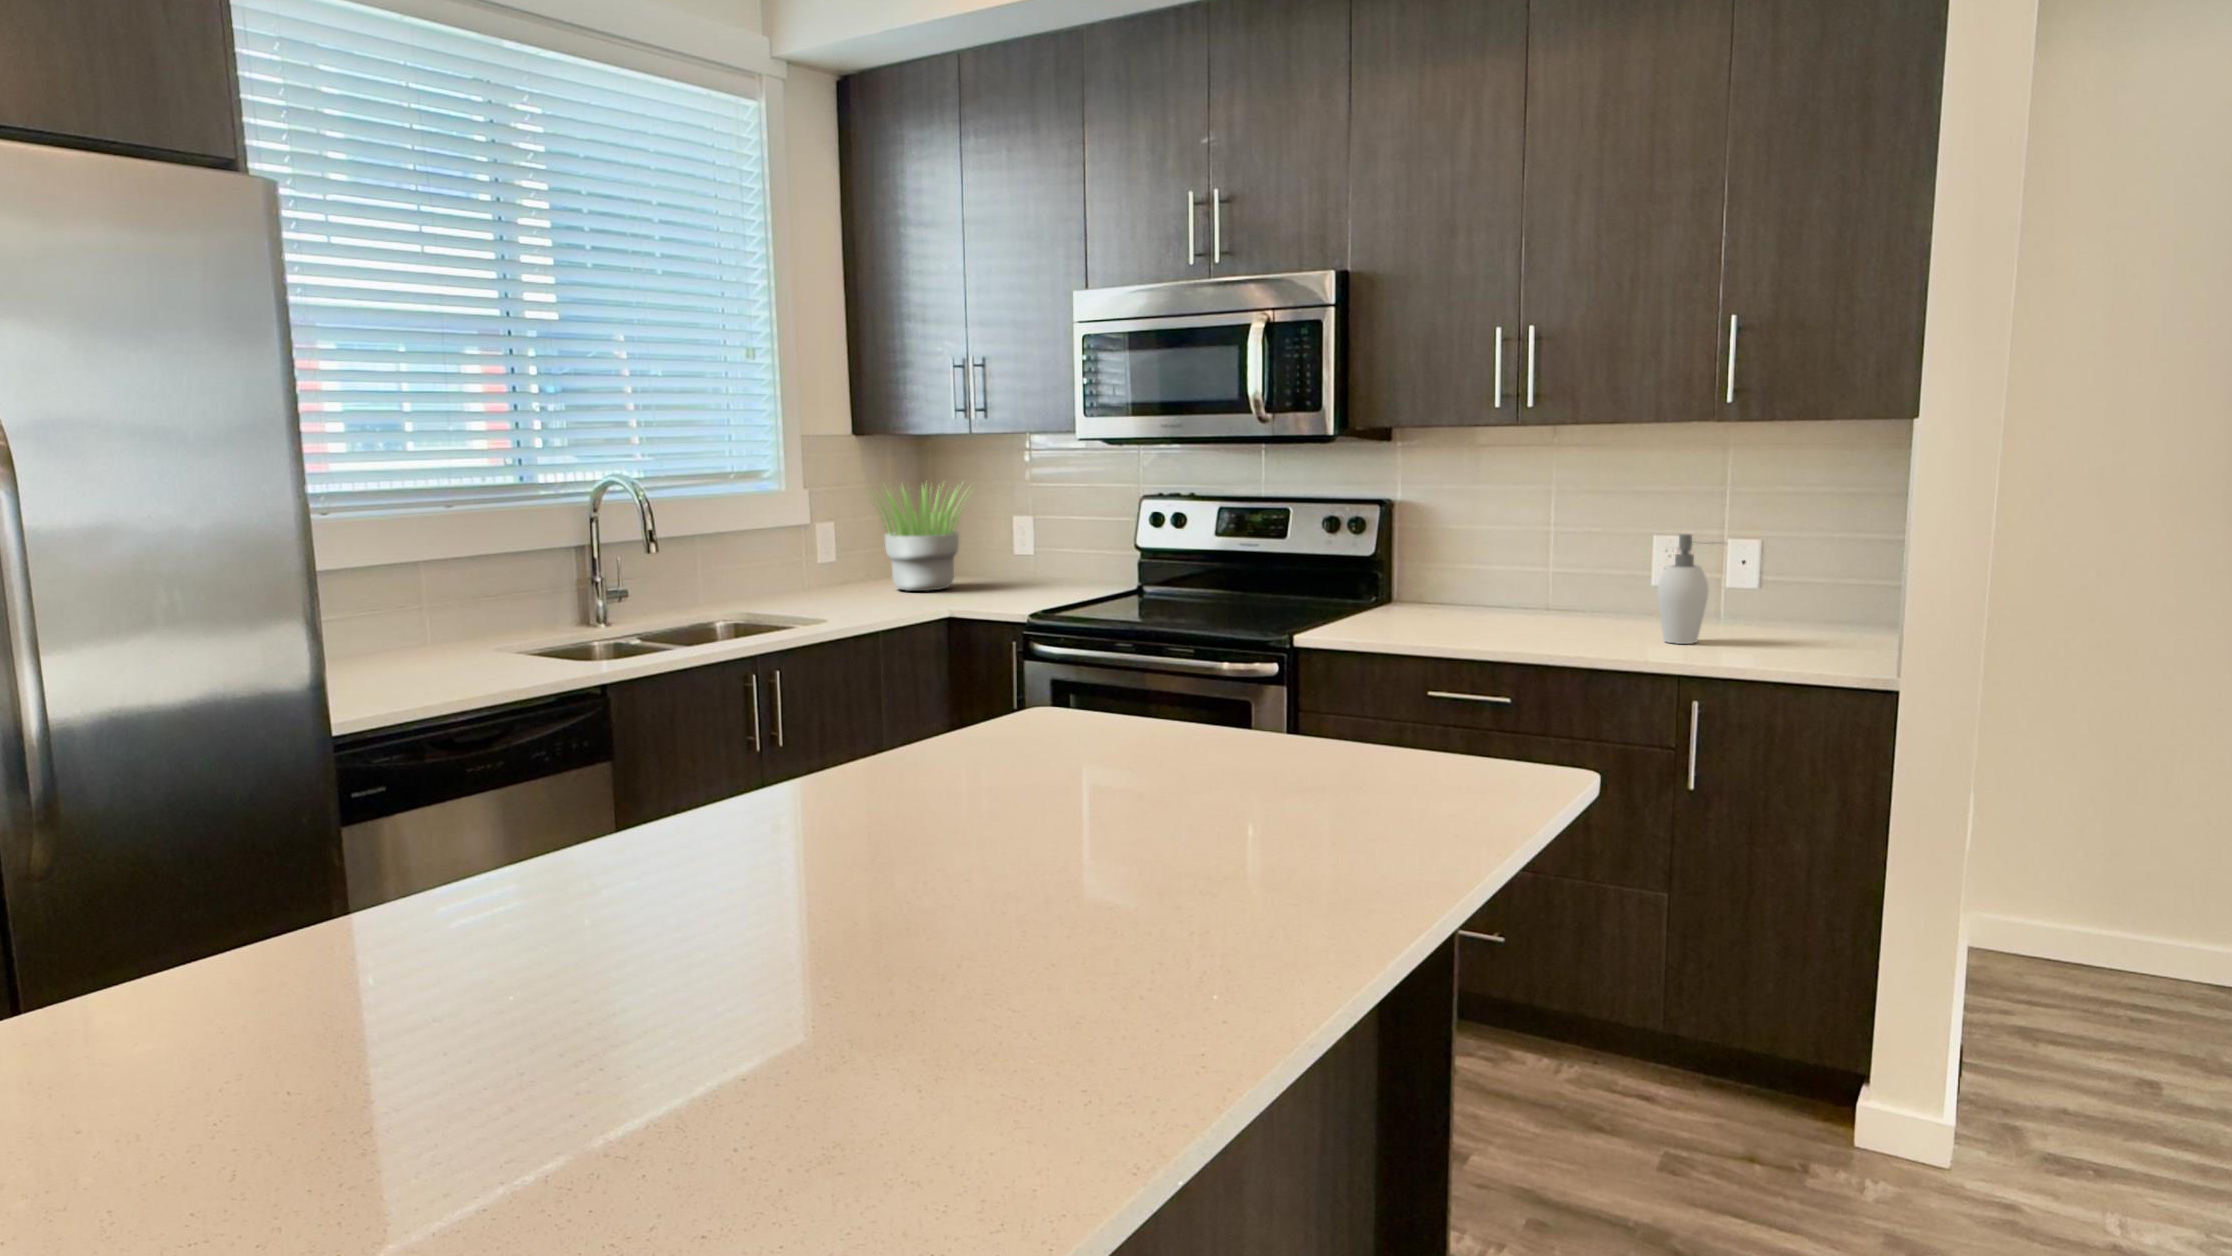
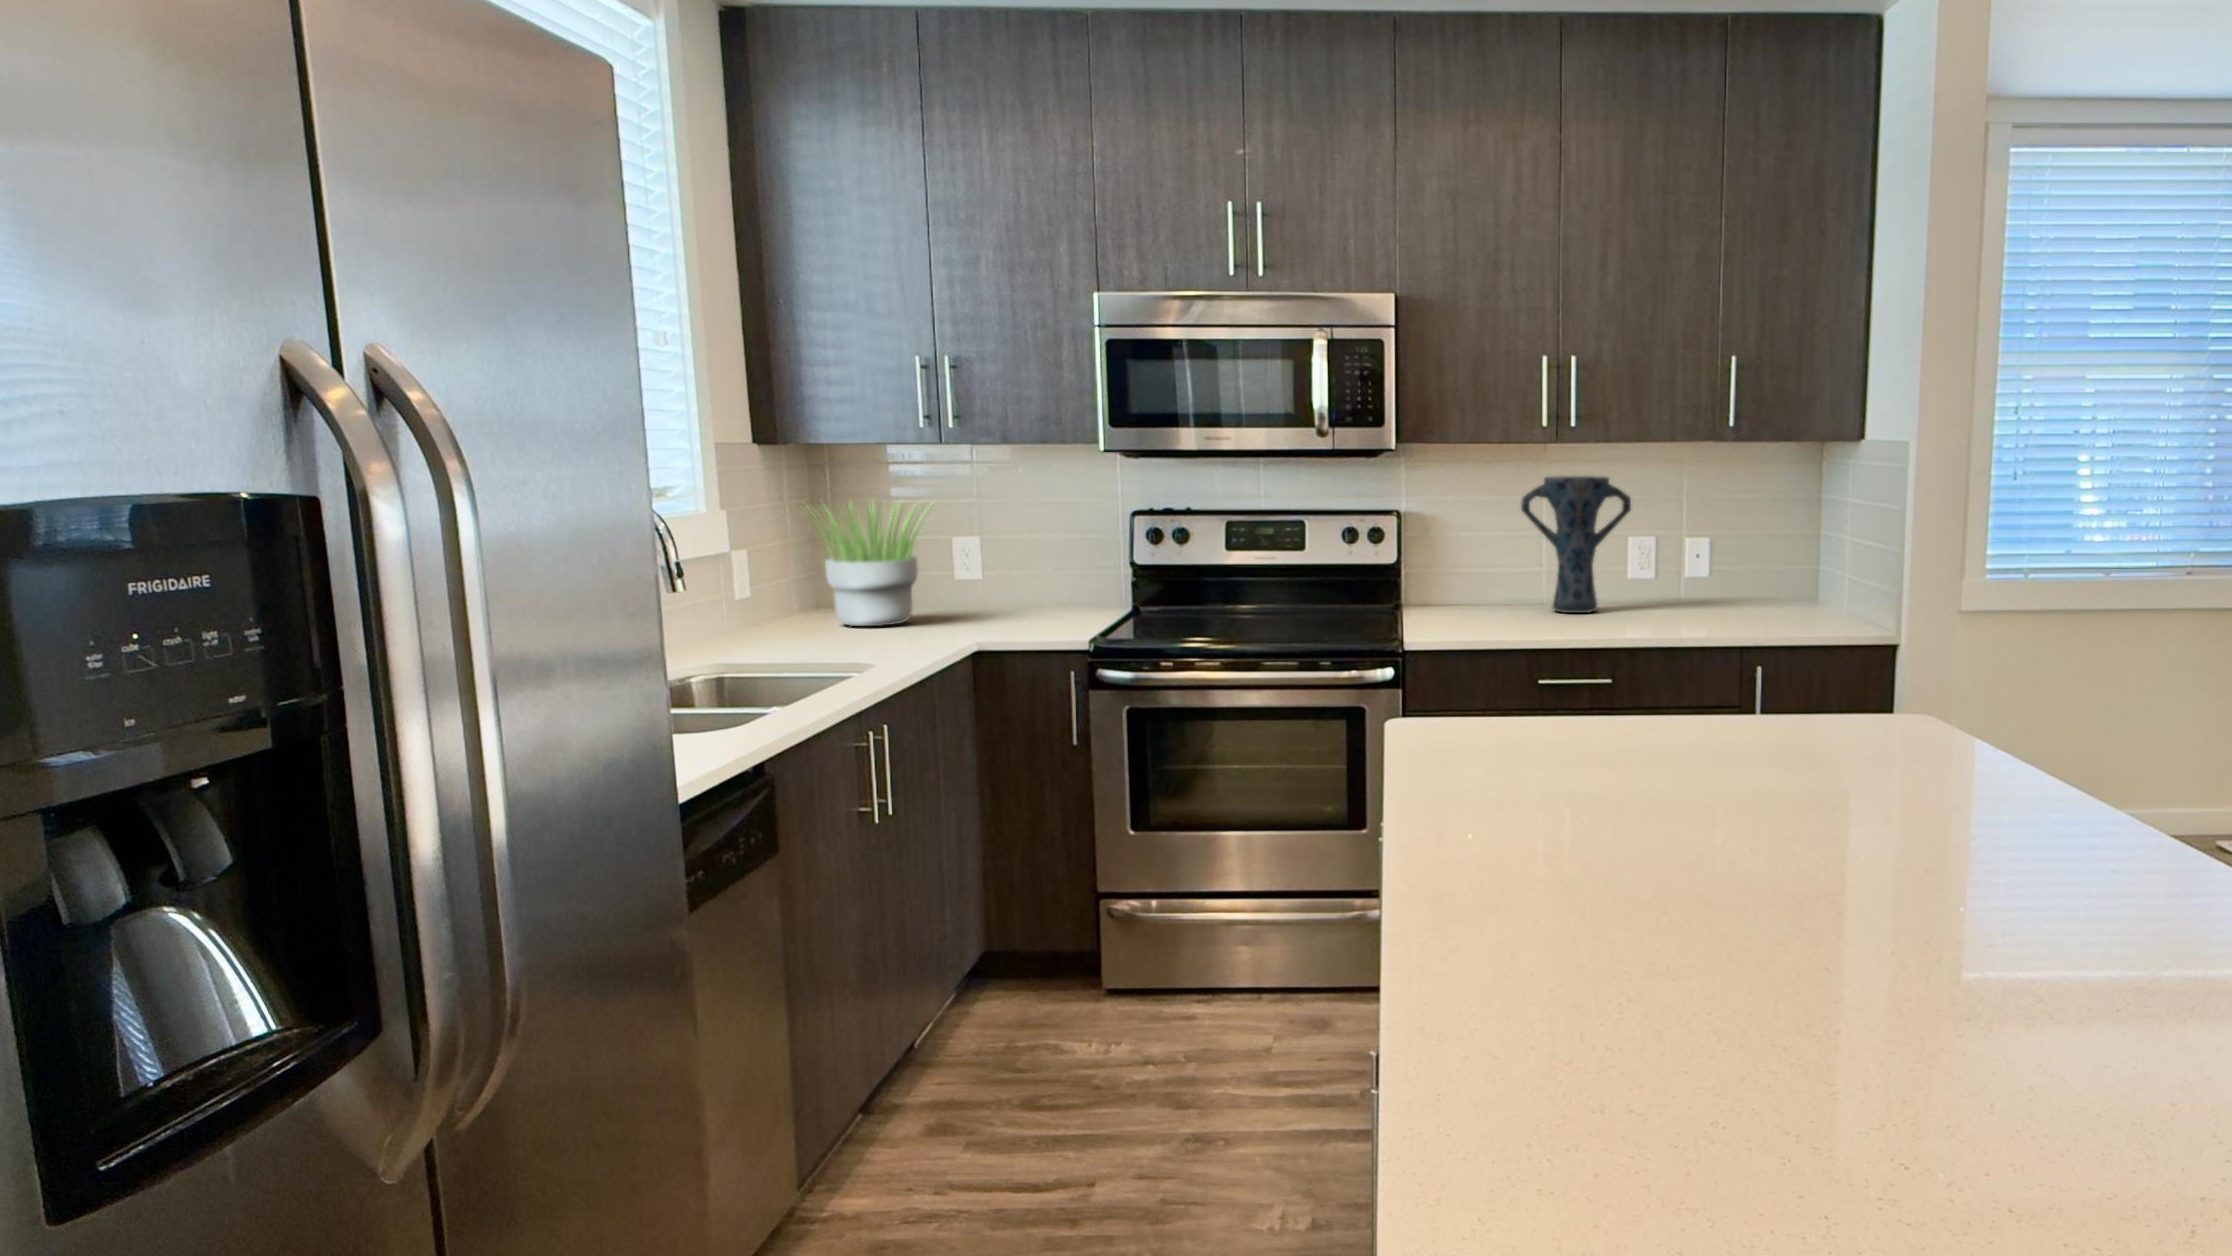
vase: none [1512,464,1640,621] -> present [1521,476,1631,613]
soap dispenser: present [1657,534,1717,644] -> none [1683,533,1736,623]

